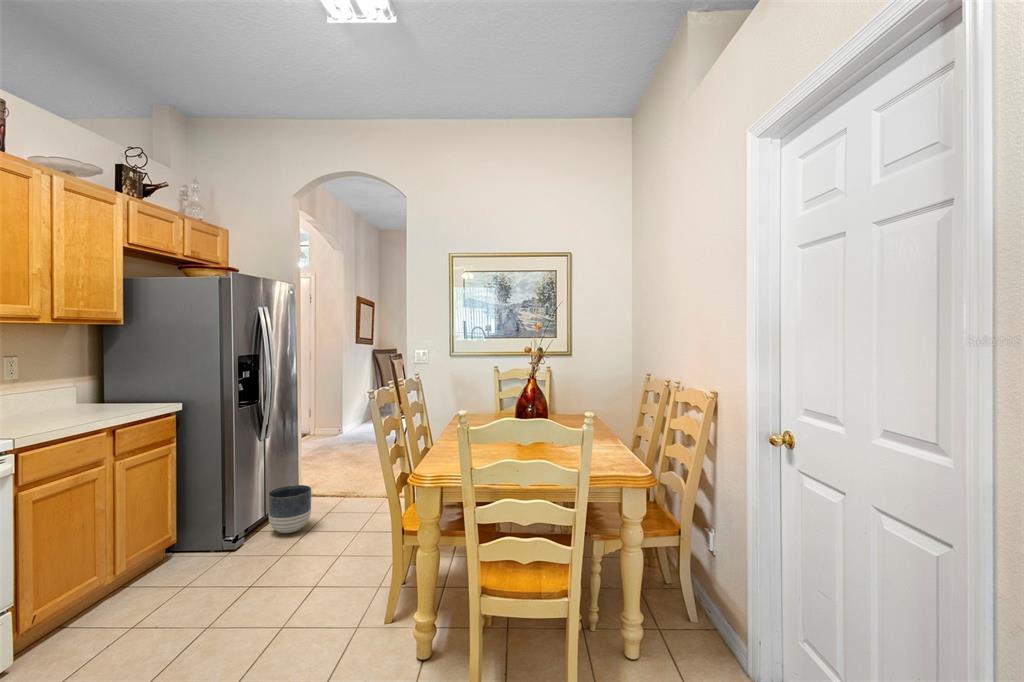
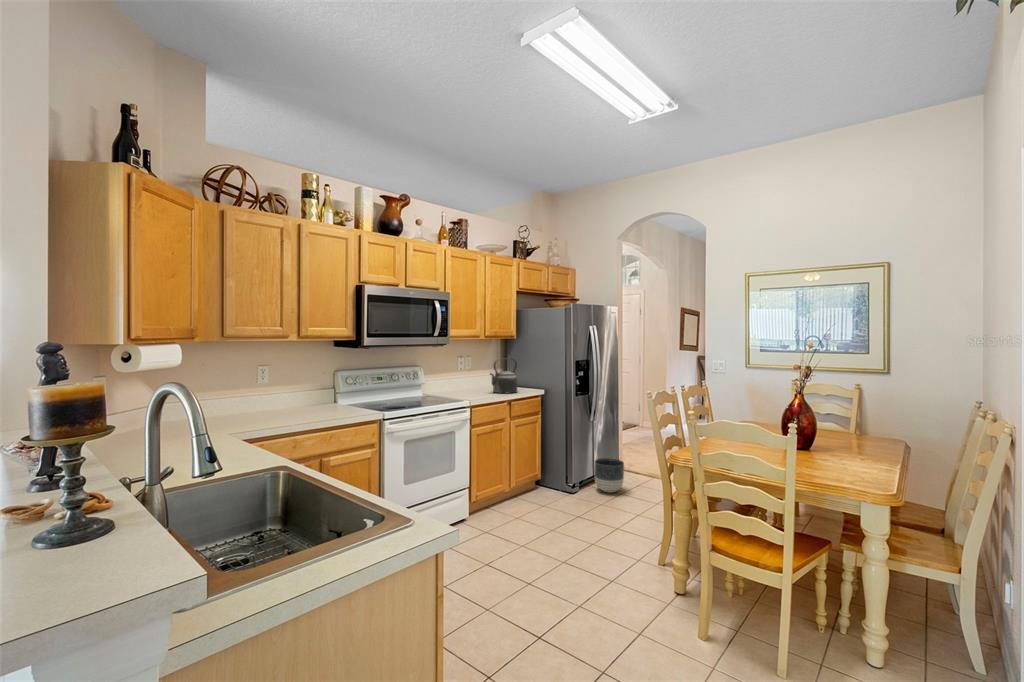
kettle: none [64,356,128,416] -> present [490,358,517,393]

